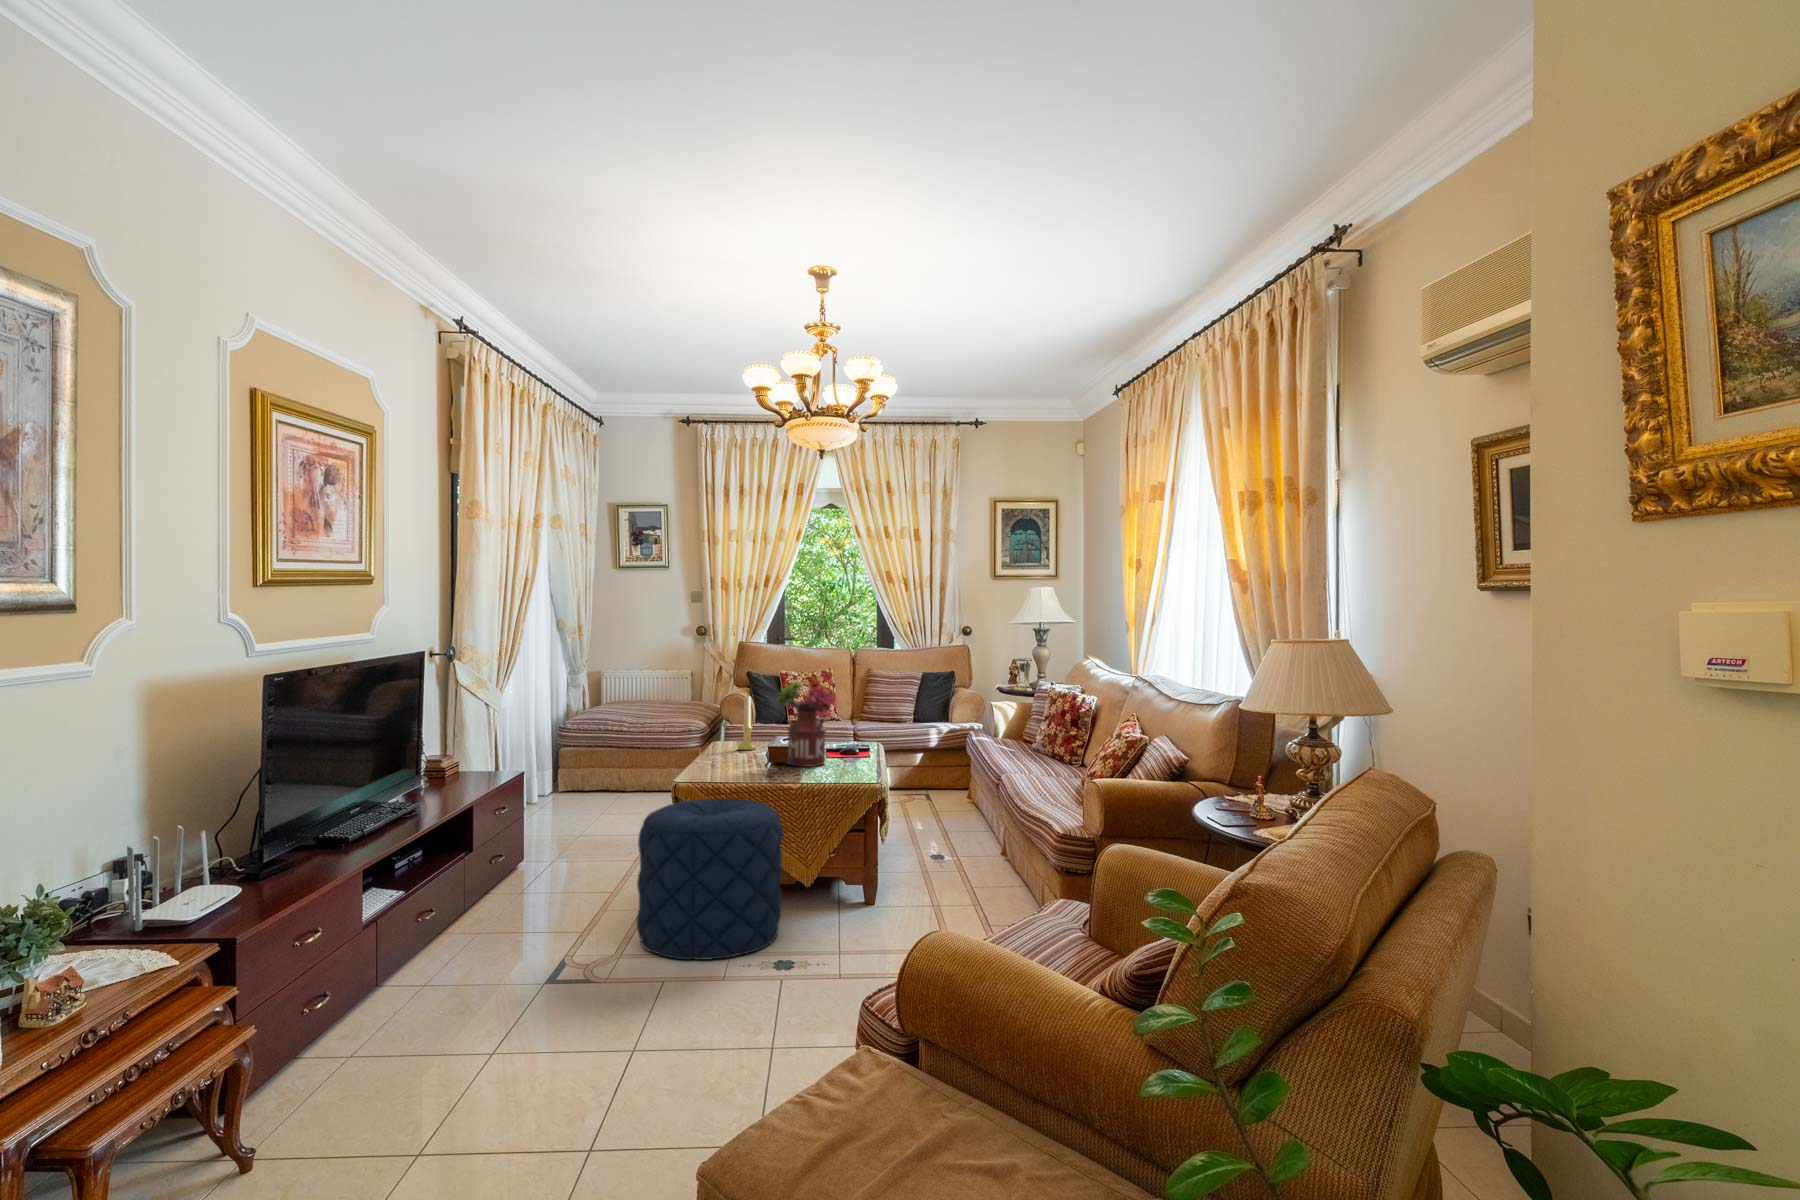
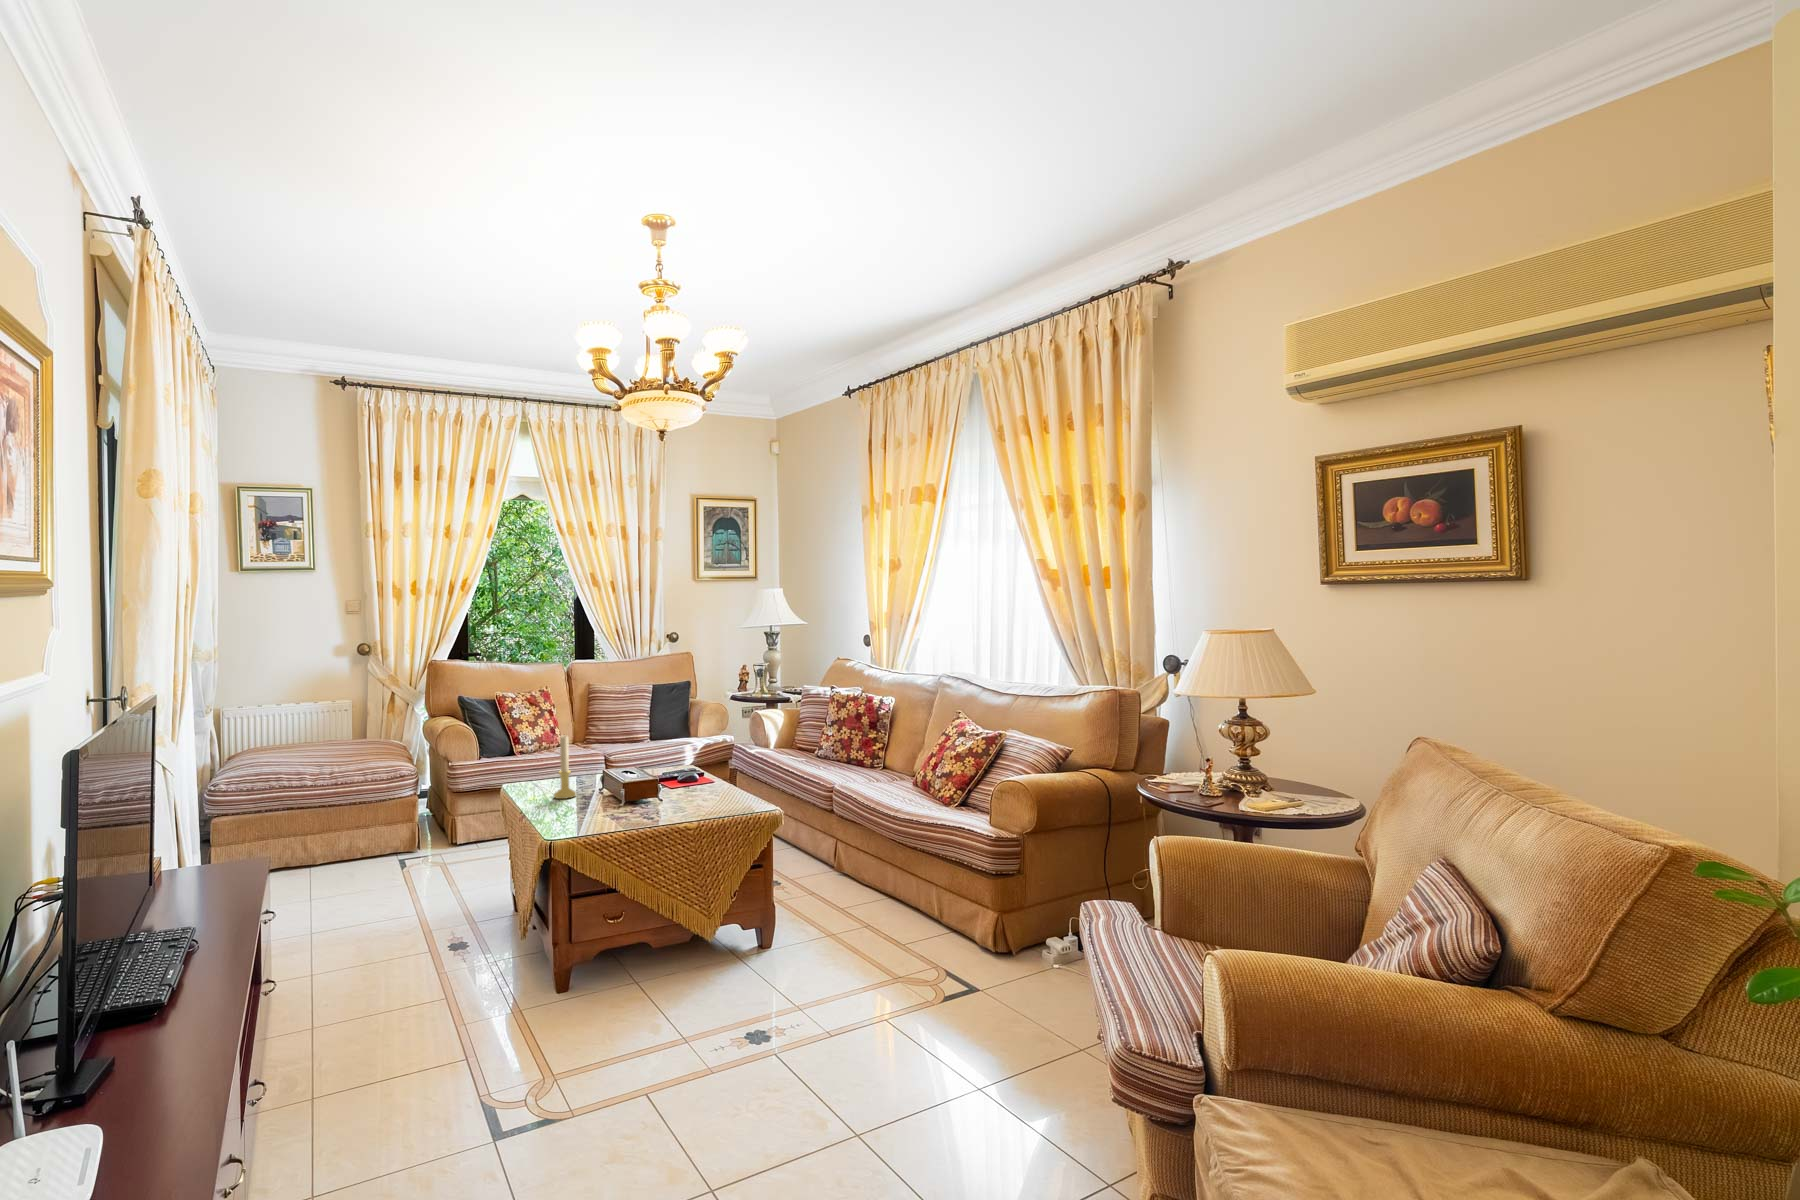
flower arrangement: present [777,679,834,767] -> none [645,714,714,814]
pouf: present [637,799,783,960] -> none [555,867,728,1078]

